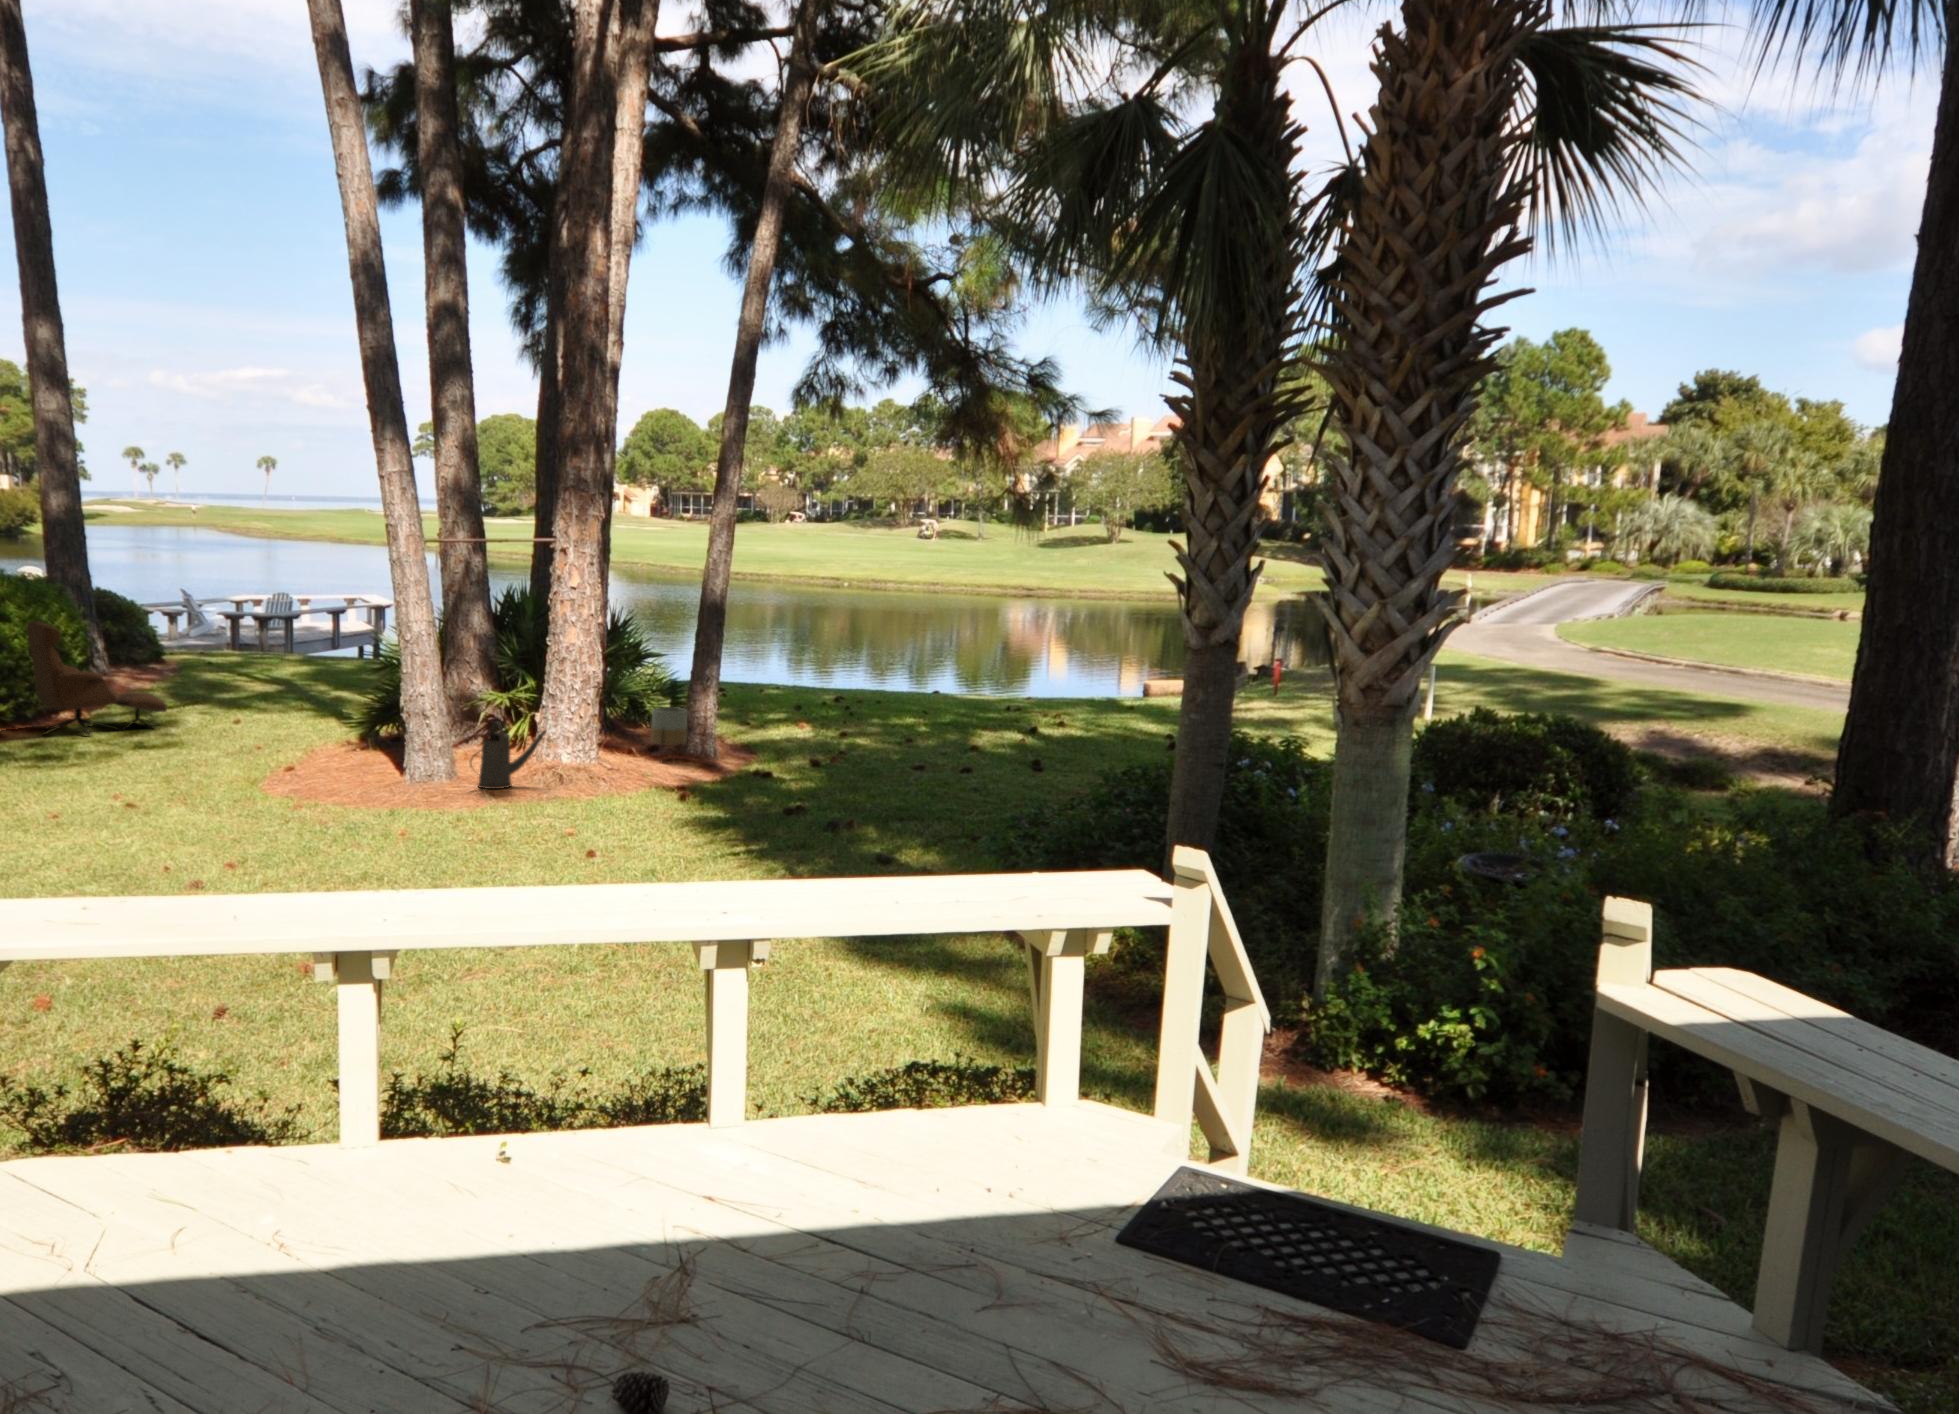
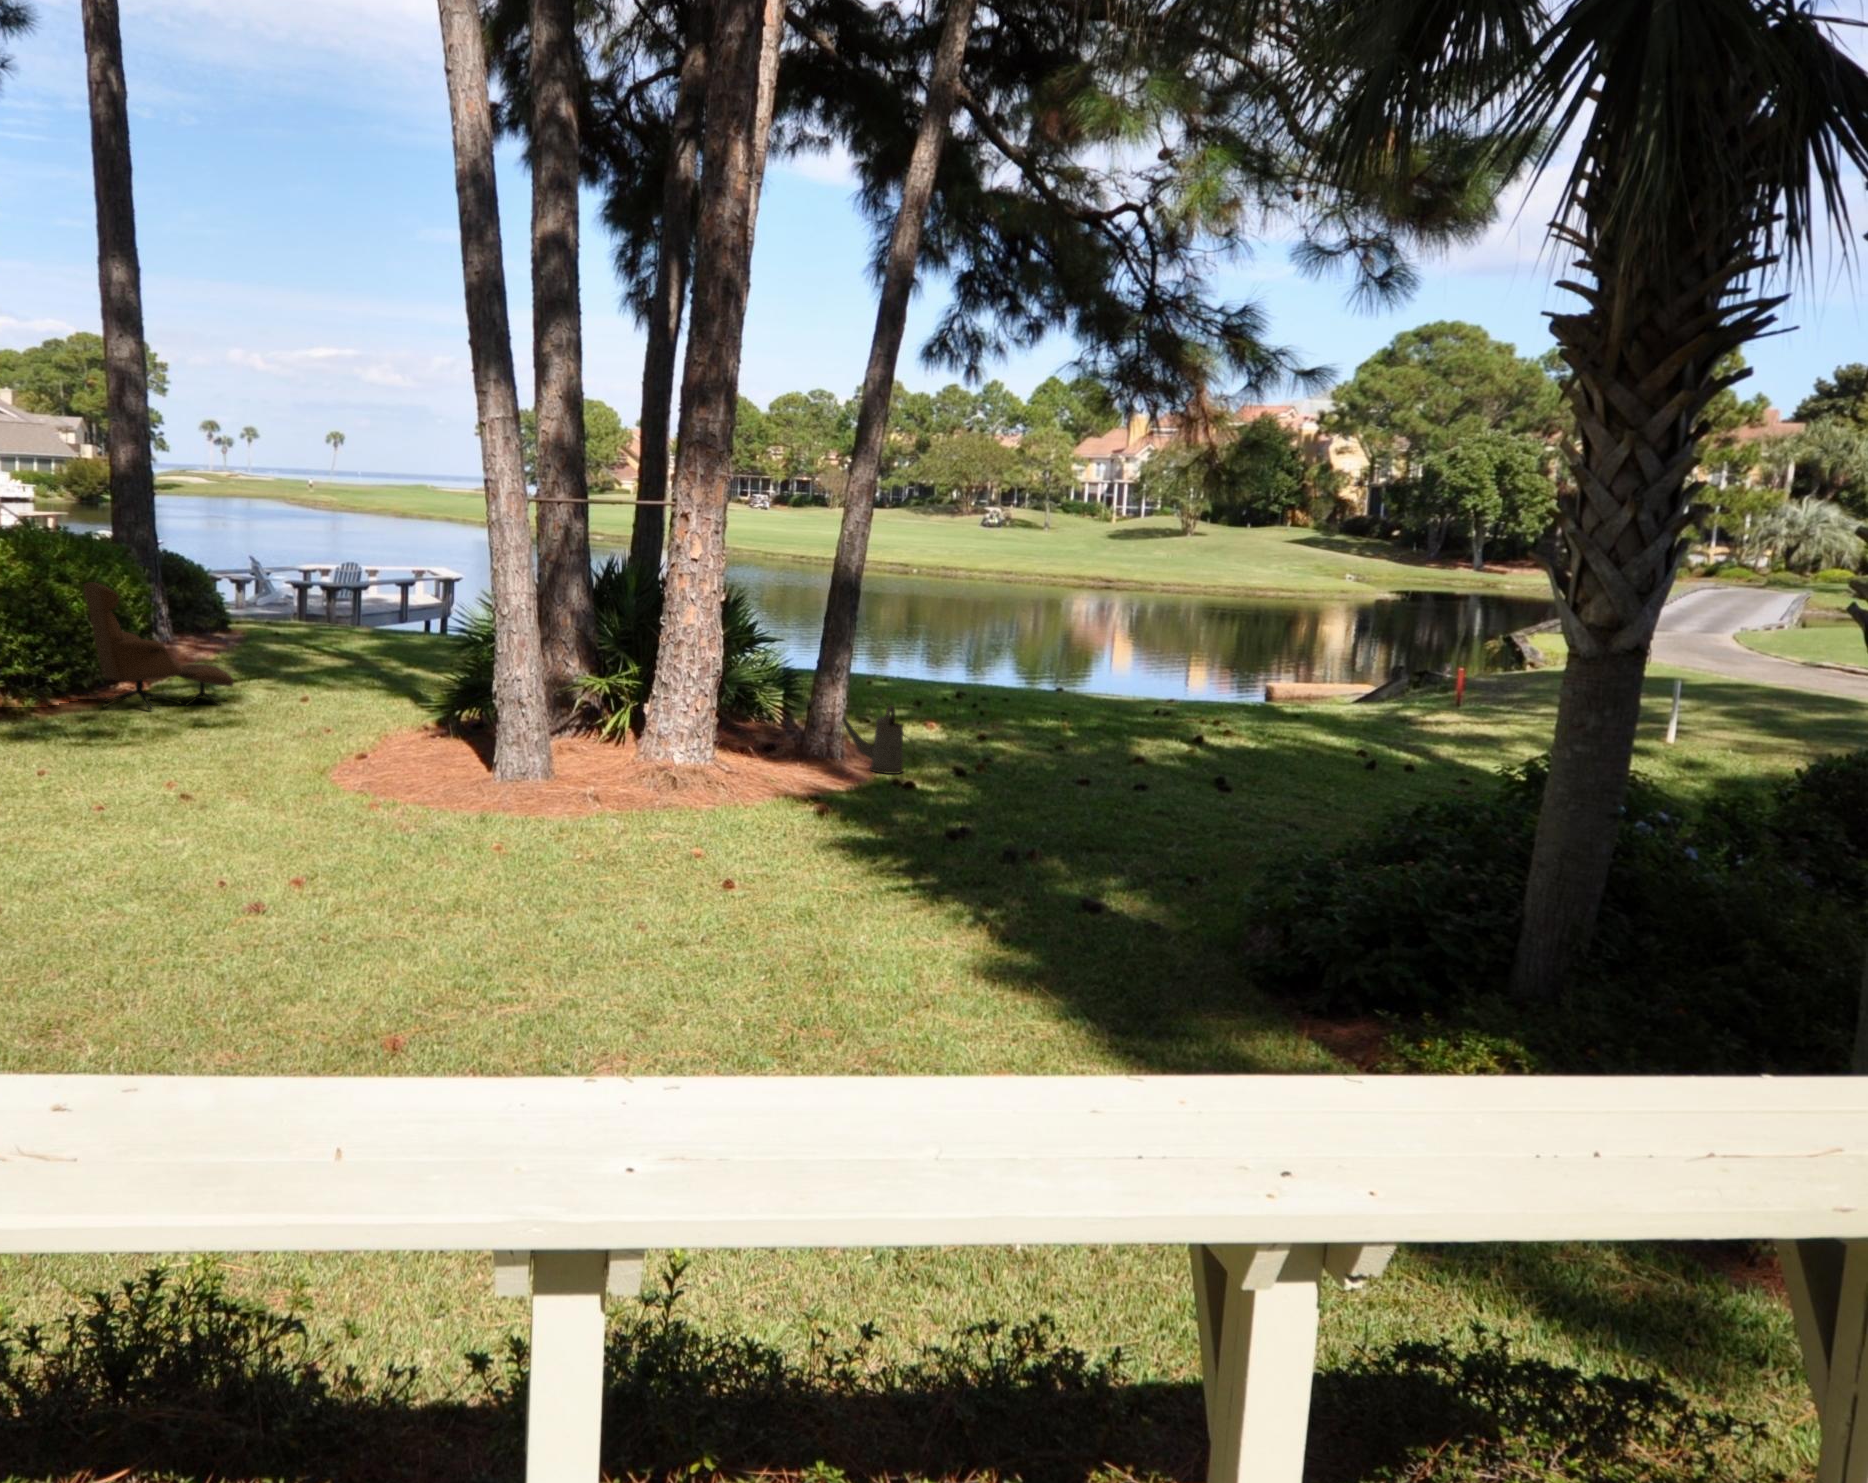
planter: present [651,707,688,759] -> none [769,702,812,765]
watering can: present [470,721,547,789] -> present [842,705,904,774]

